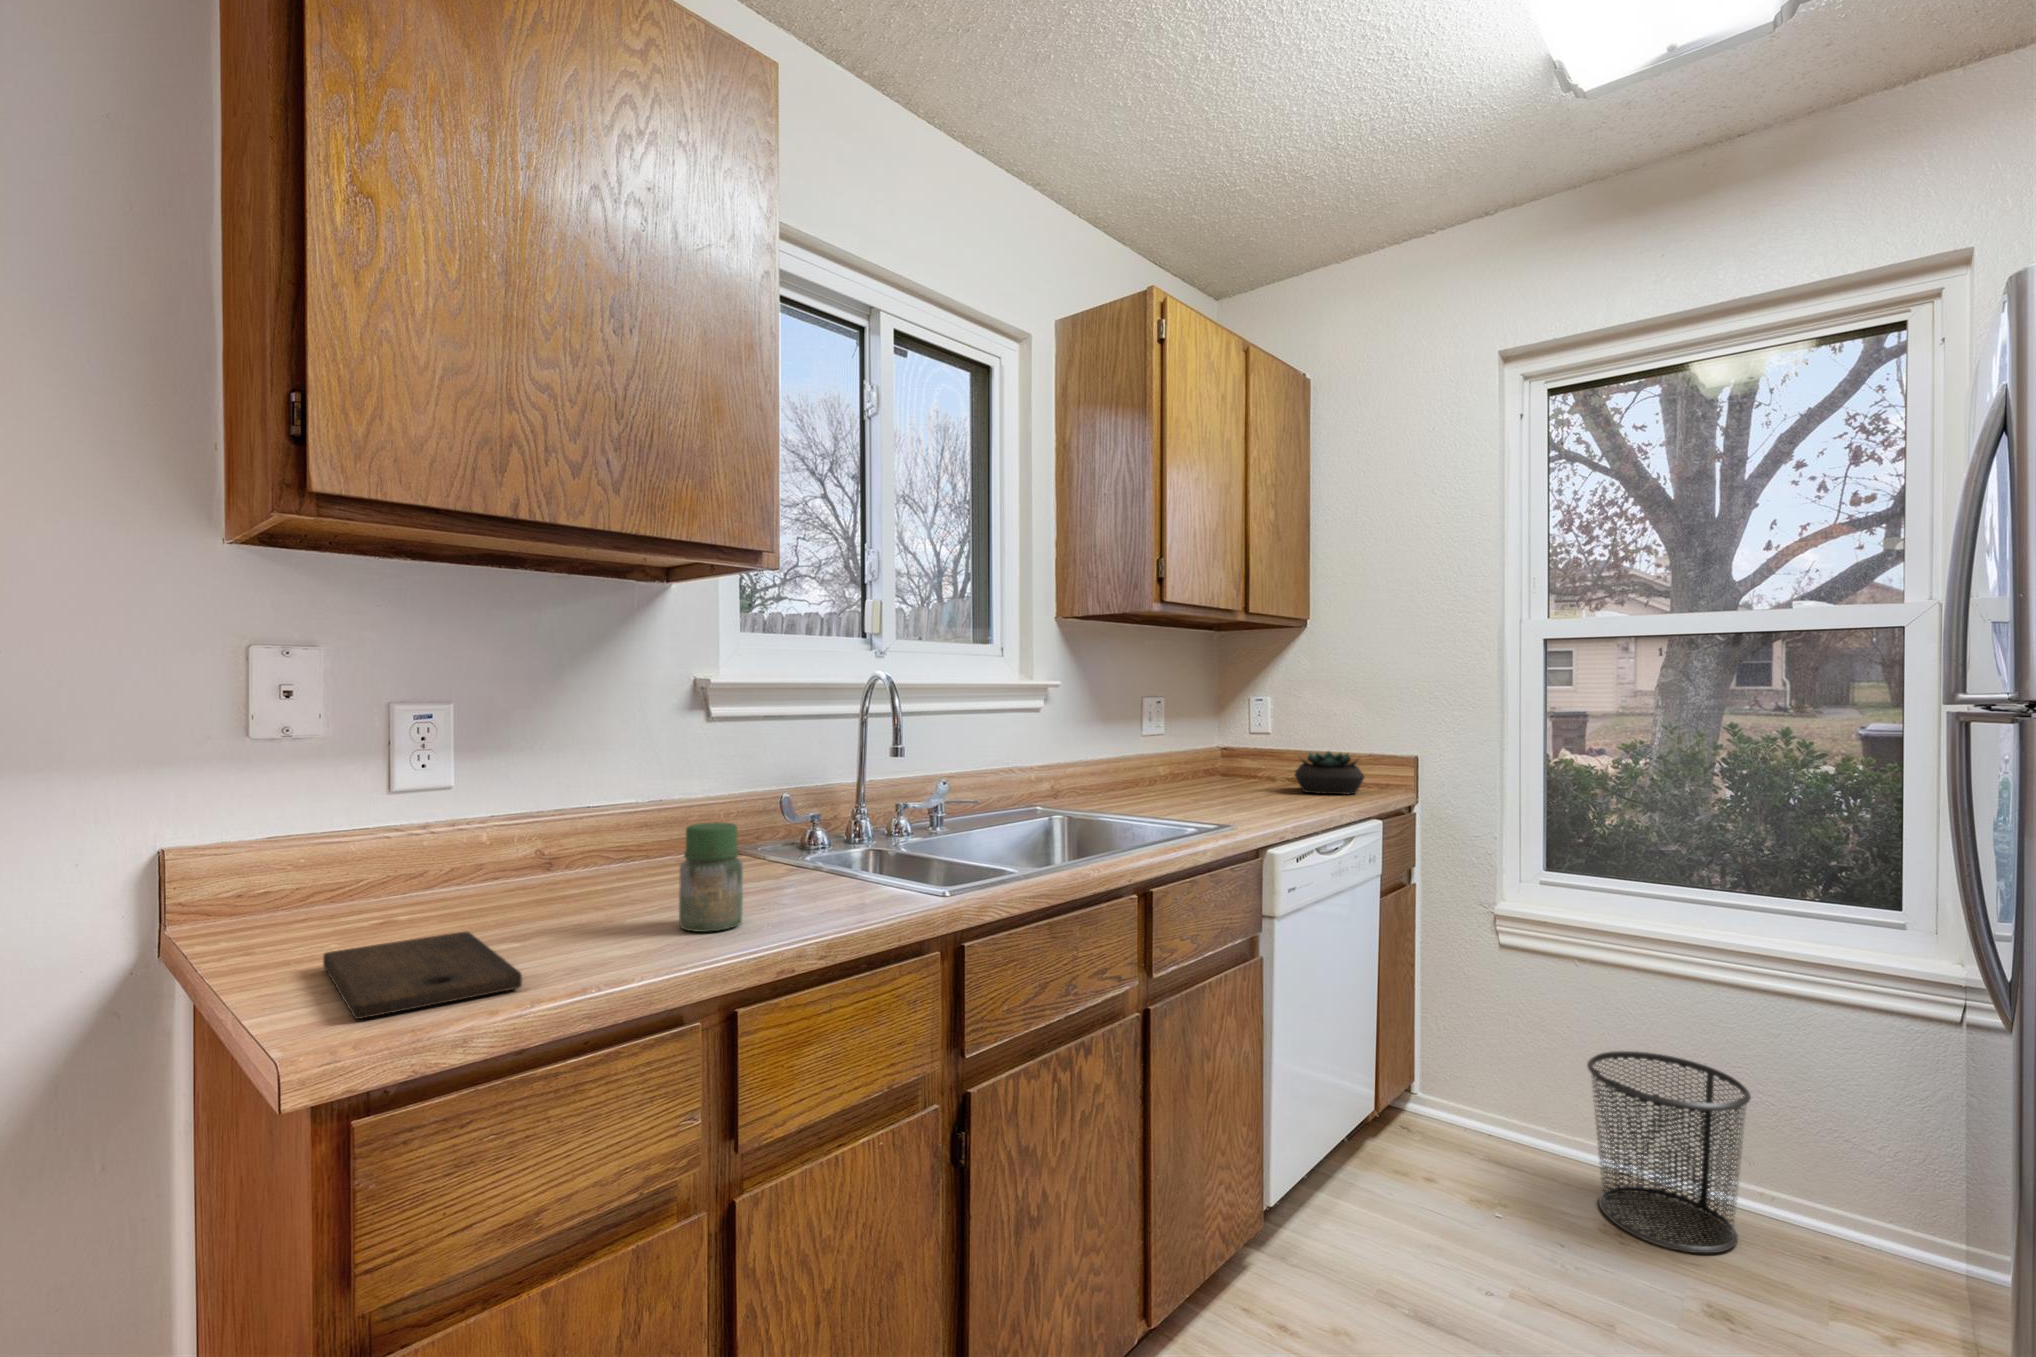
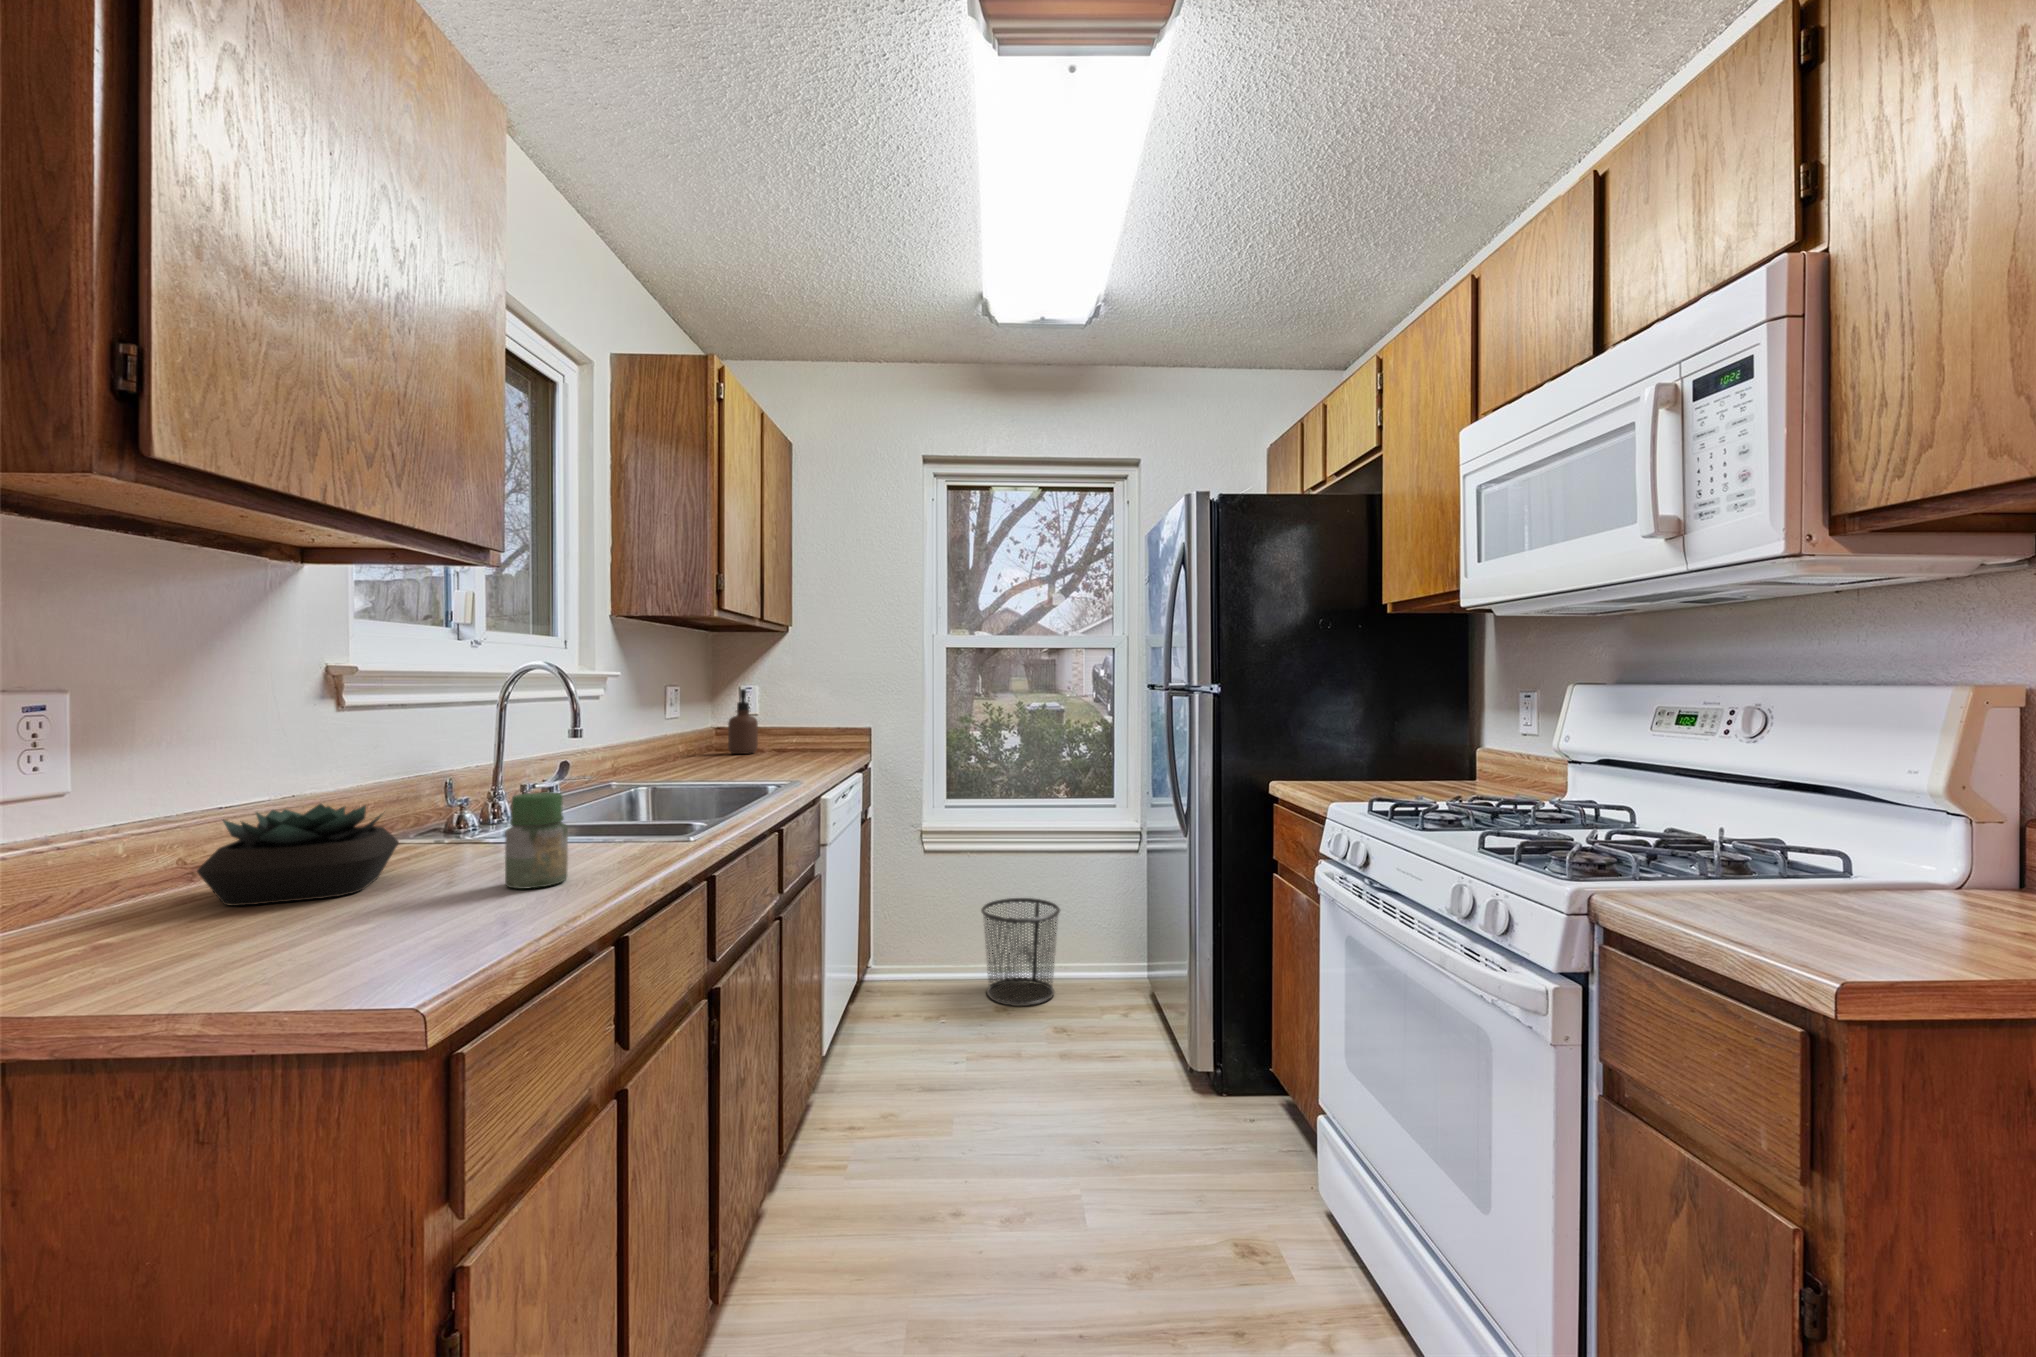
soap dispenser: none [1229,698,1265,781] -> present [728,689,758,754]
succulent plant: present [1295,751,1364,794] -> present [197,804,399,906]
cutting board: present [323,932,522,1019] -> none [162,922,483,985]

